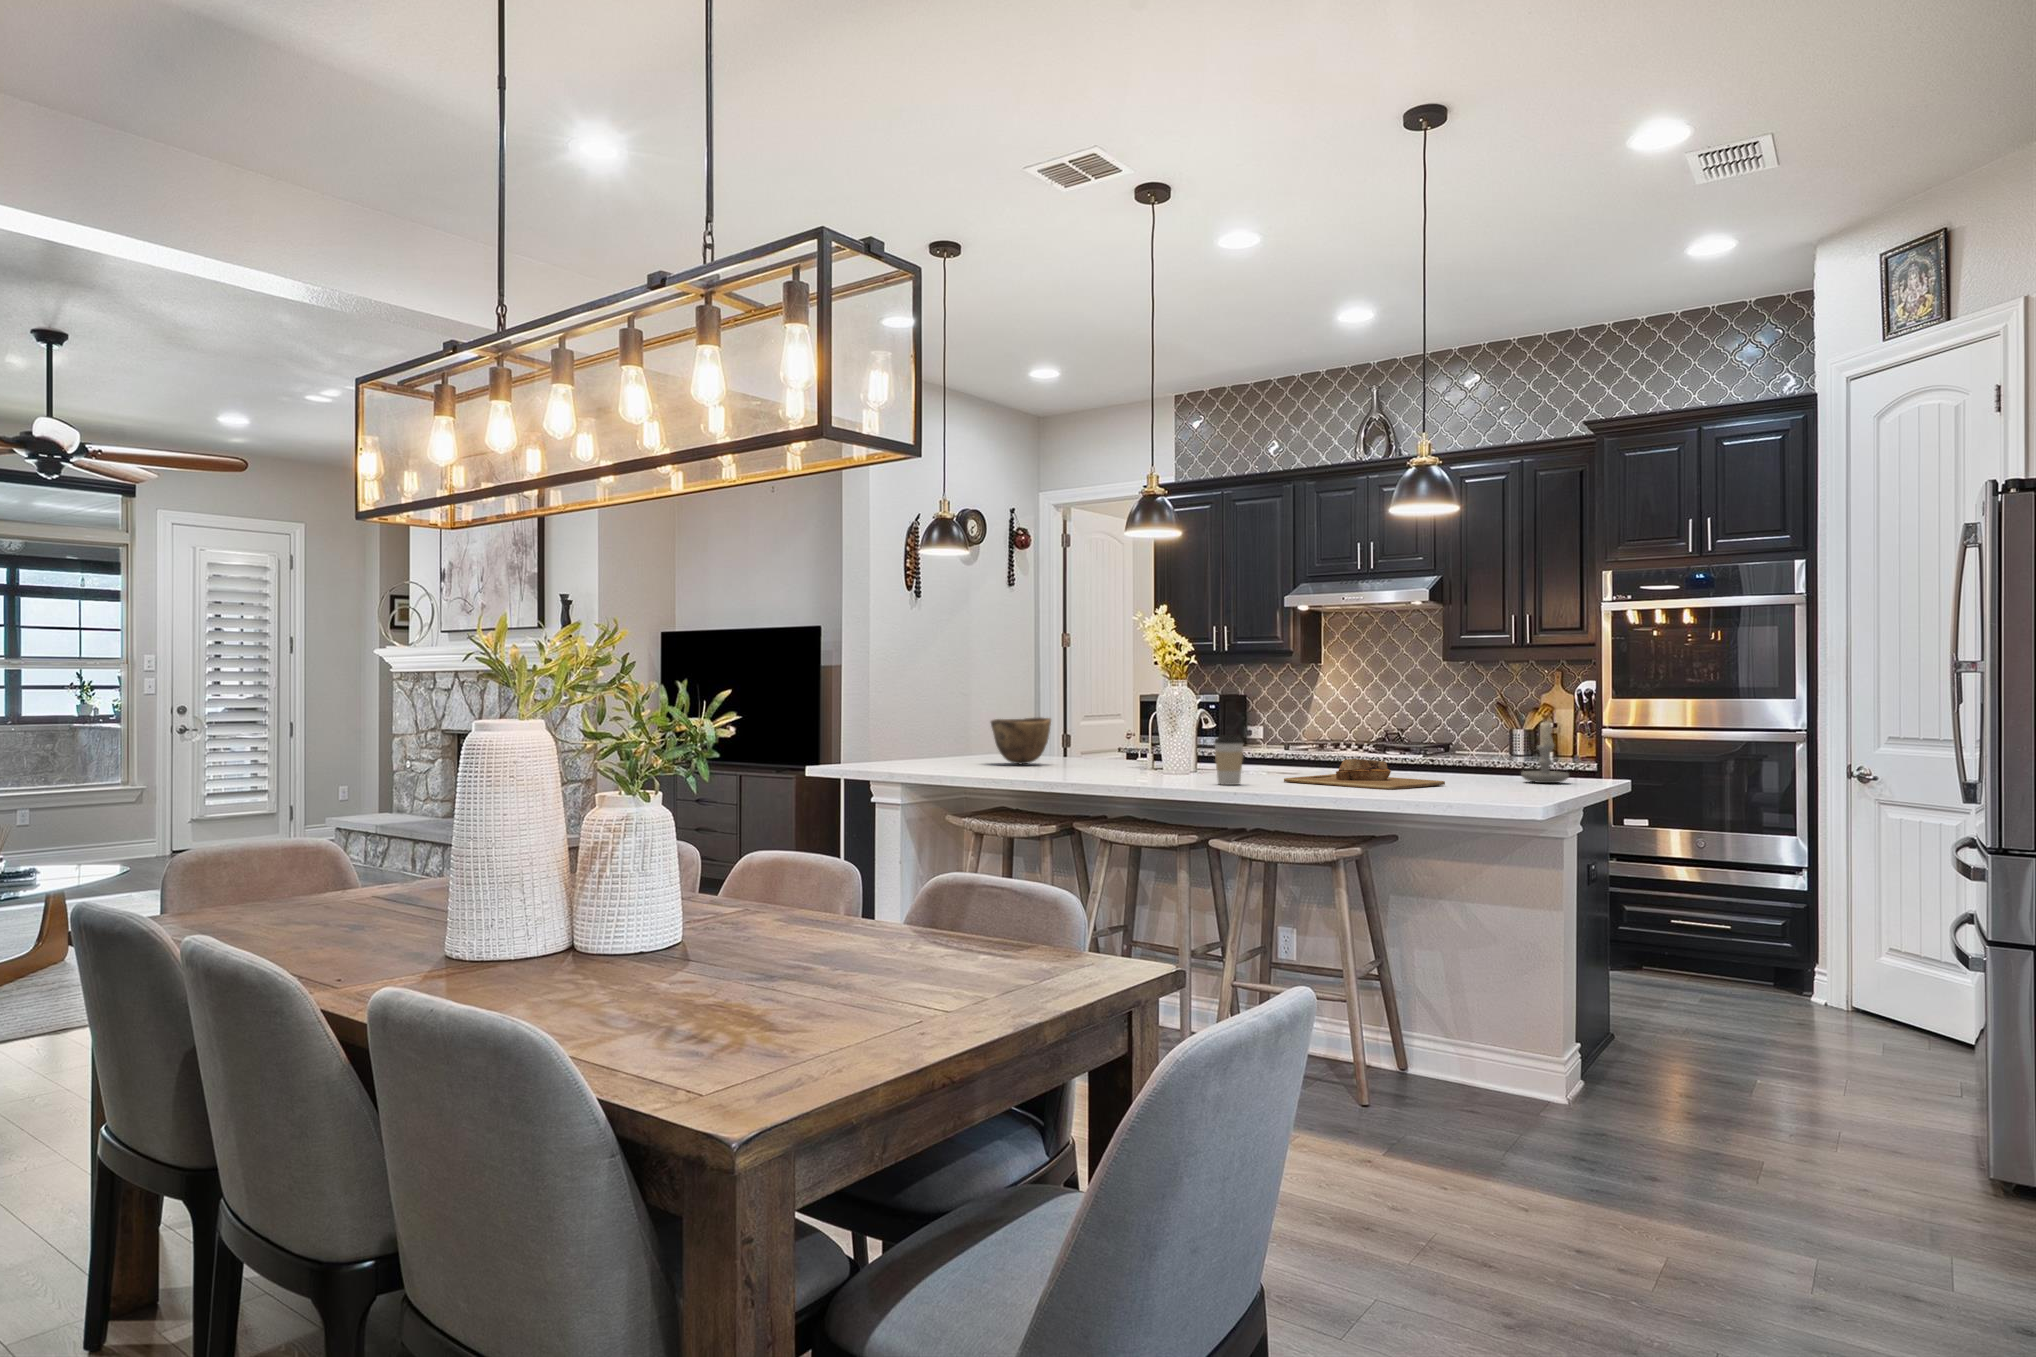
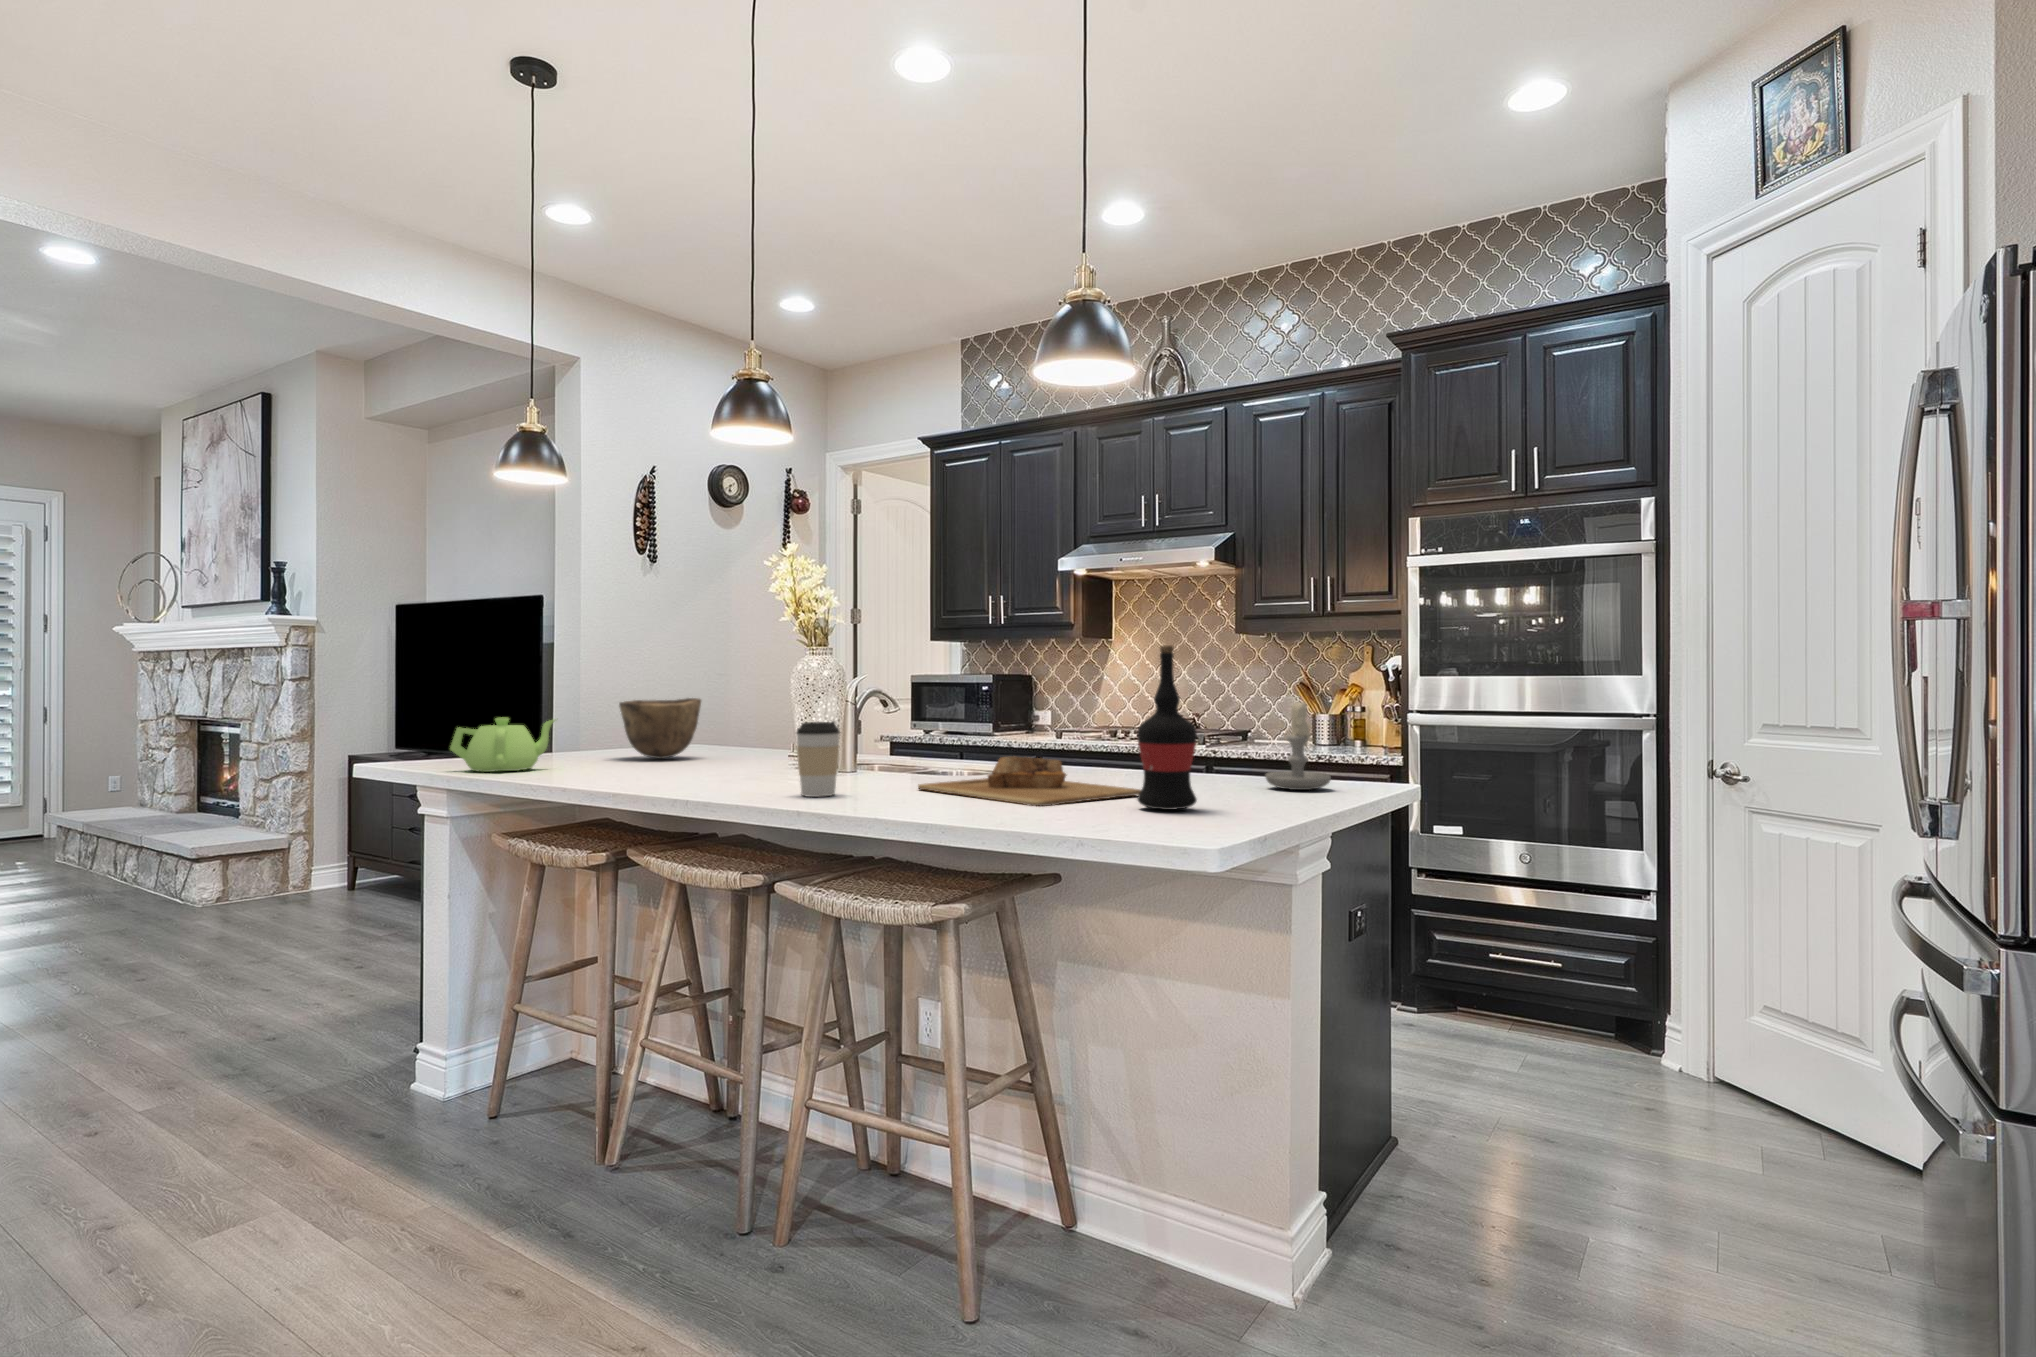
wine bottle: none [1457,686,1497,791] -> present [1137,645,1197,810]
teapot: none [913,733,981,771] -> present [450,718,555,772]

